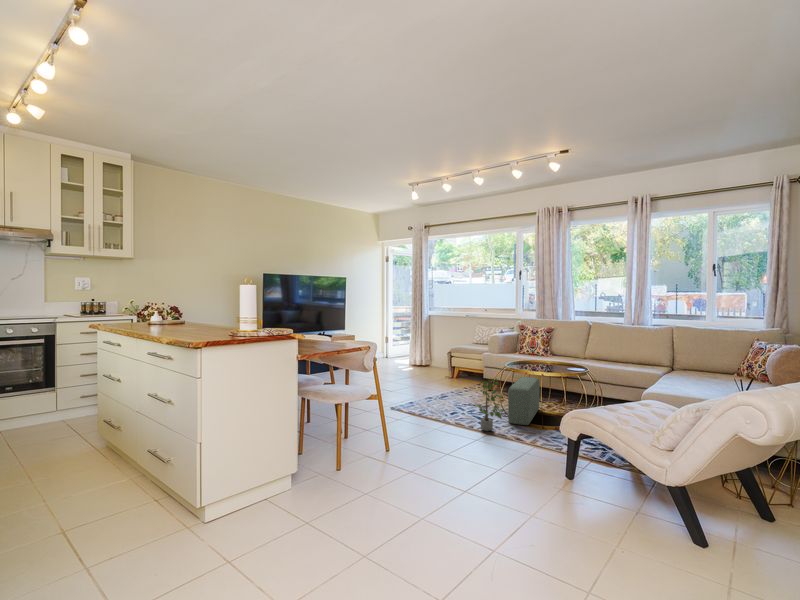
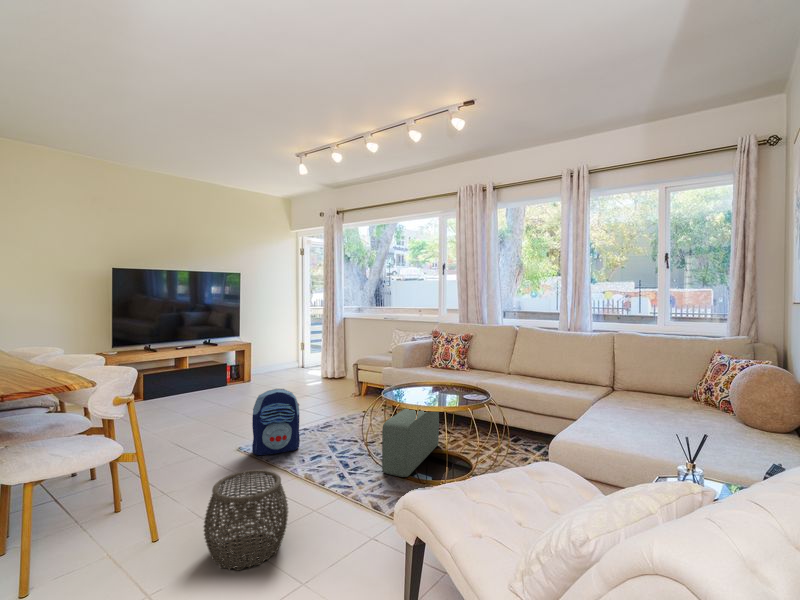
backpack: none [405,365,437,413] -> present [252,389,300,455]
potted plant: present [475,379,503,431] -> none [325,411,370,491]
woven basket: none [429,408,477,461] -> present [204,470,288,570]

